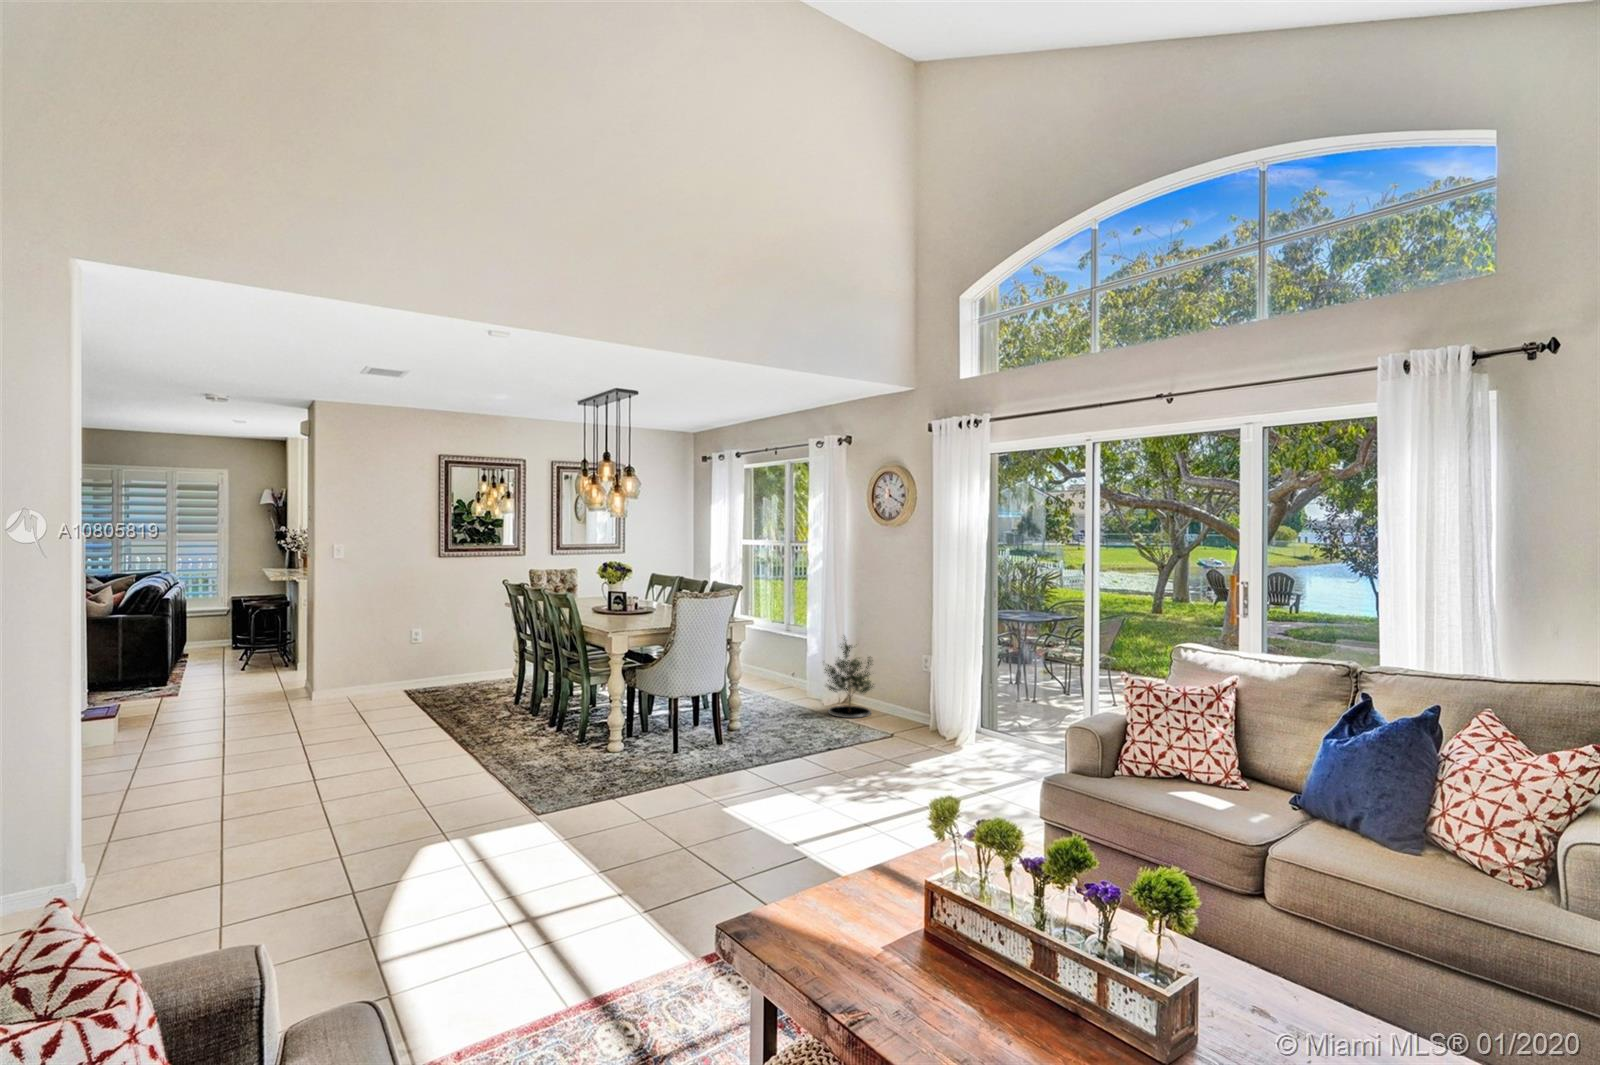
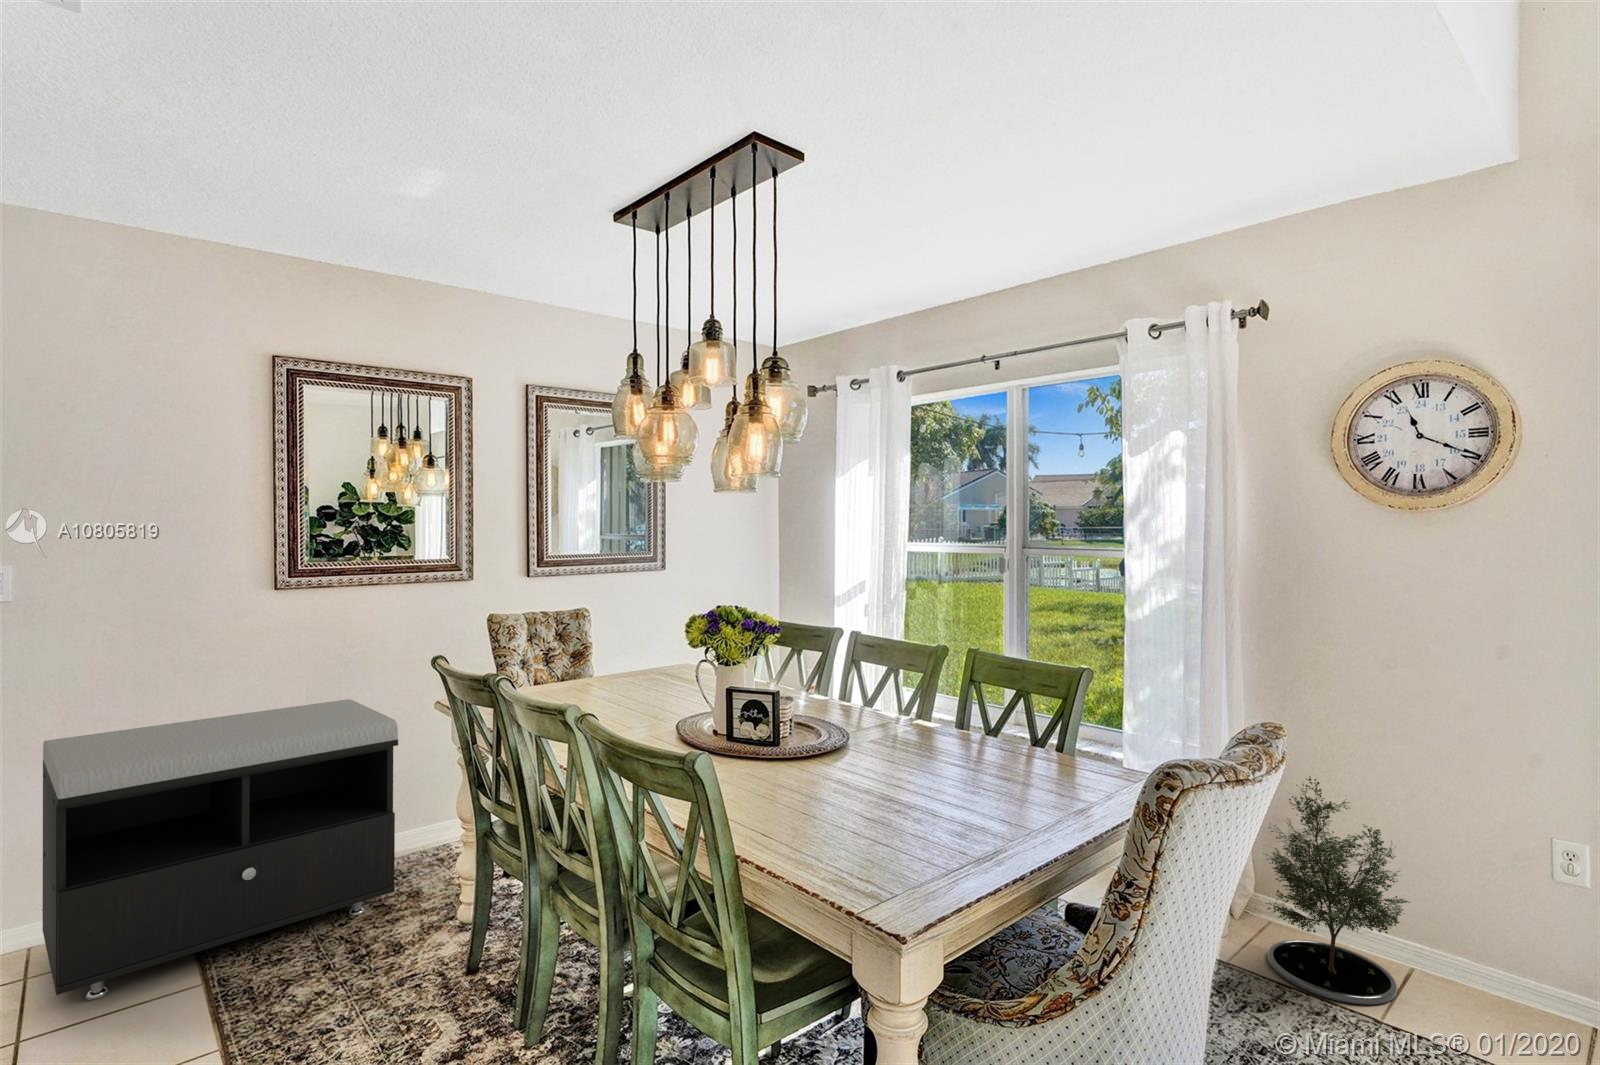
storage bench: none [355,607,490,705] -> present [42,699,398,1000]

